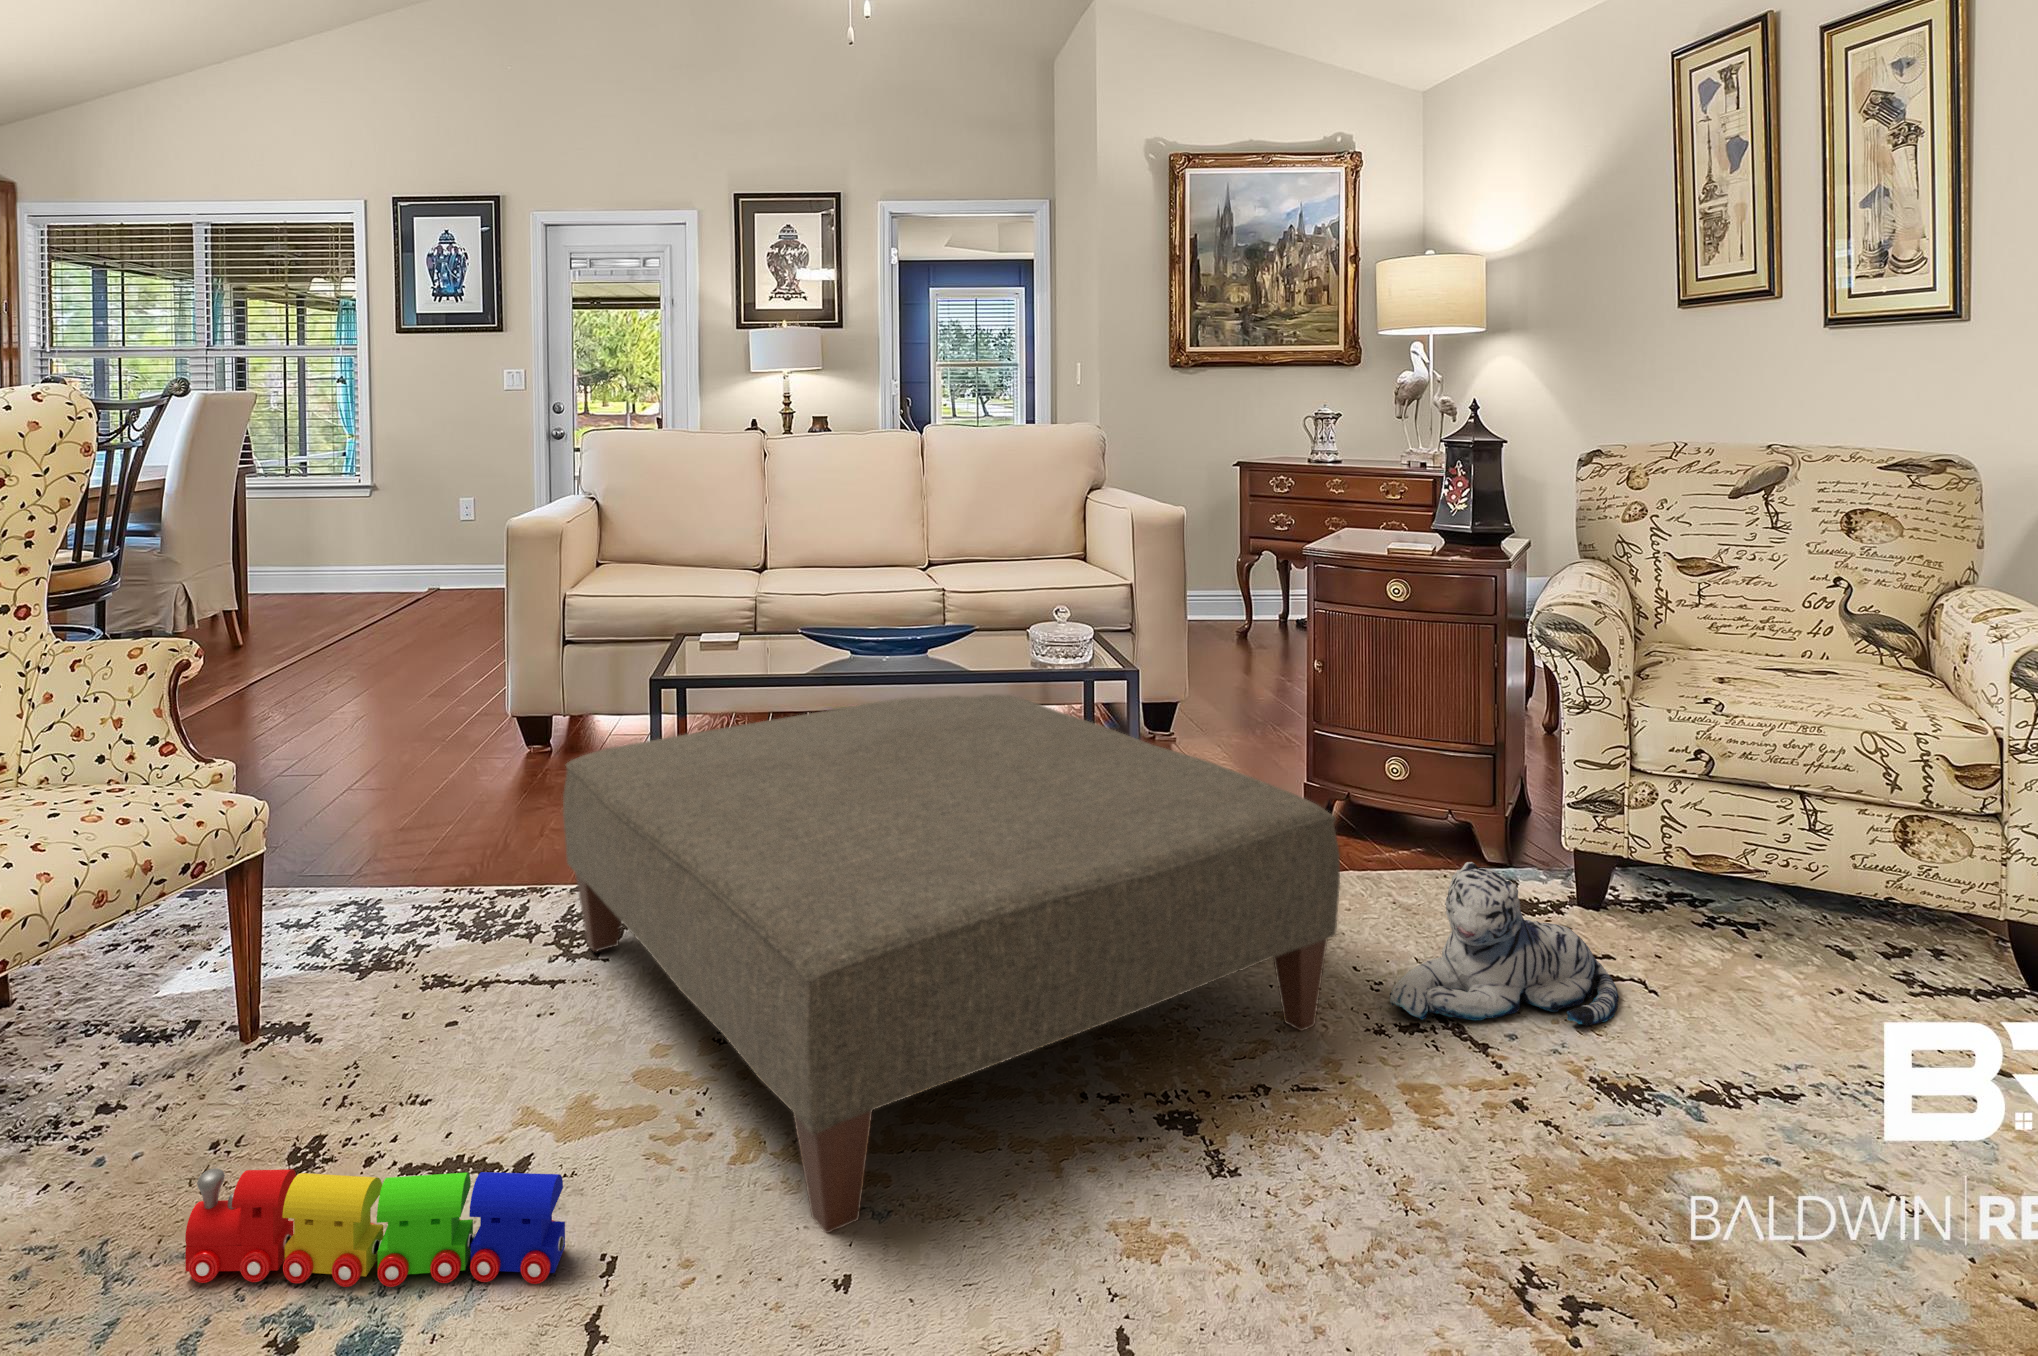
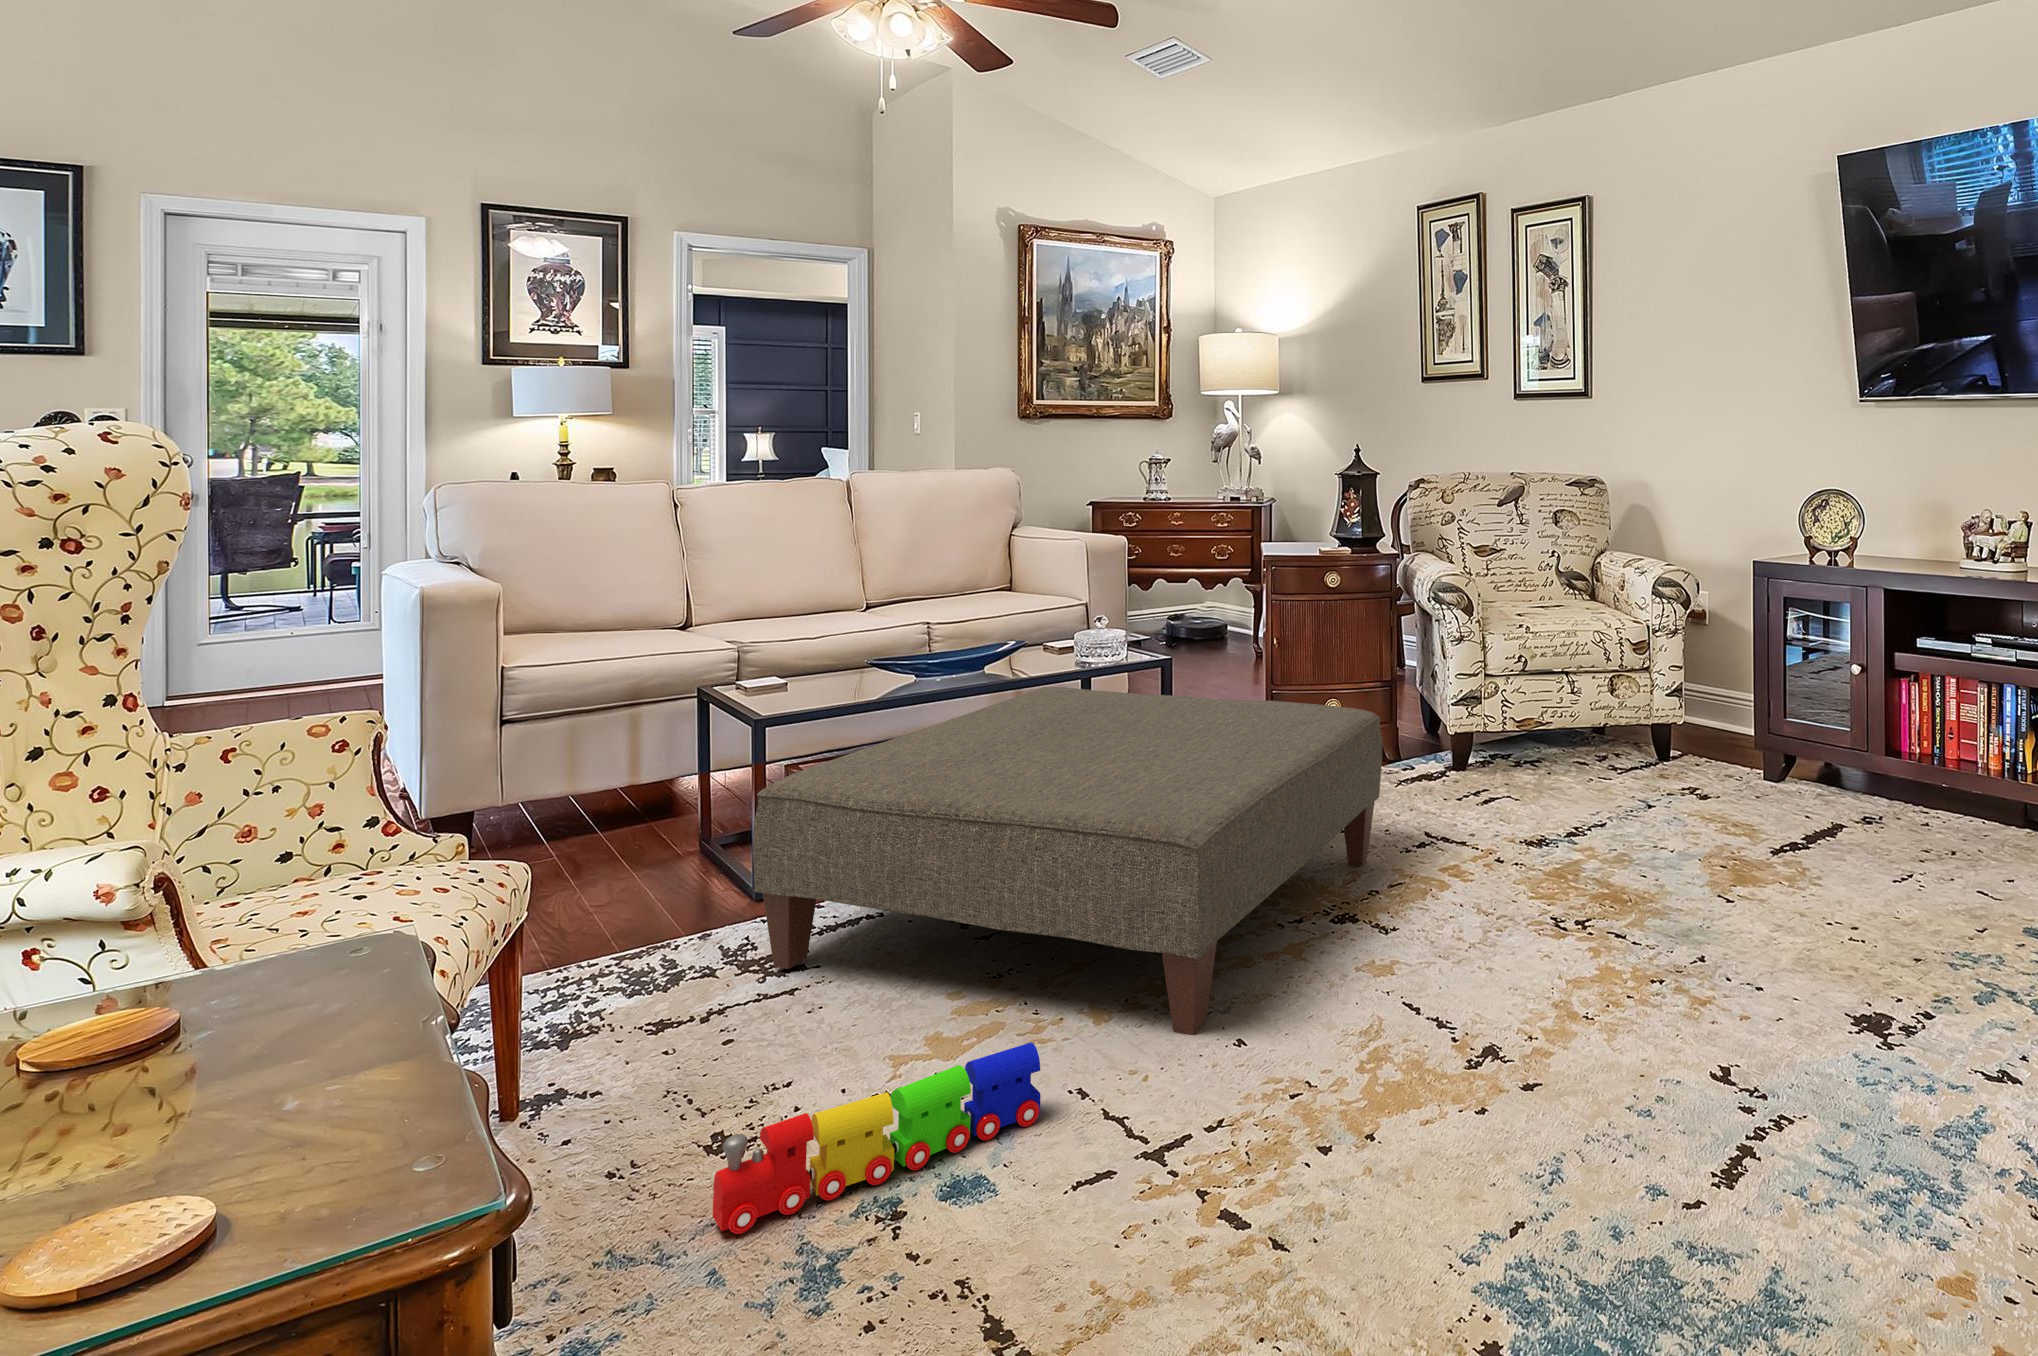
plush toy: present [1390,862,1619,1025] -> none [1398,739,1506,843]

